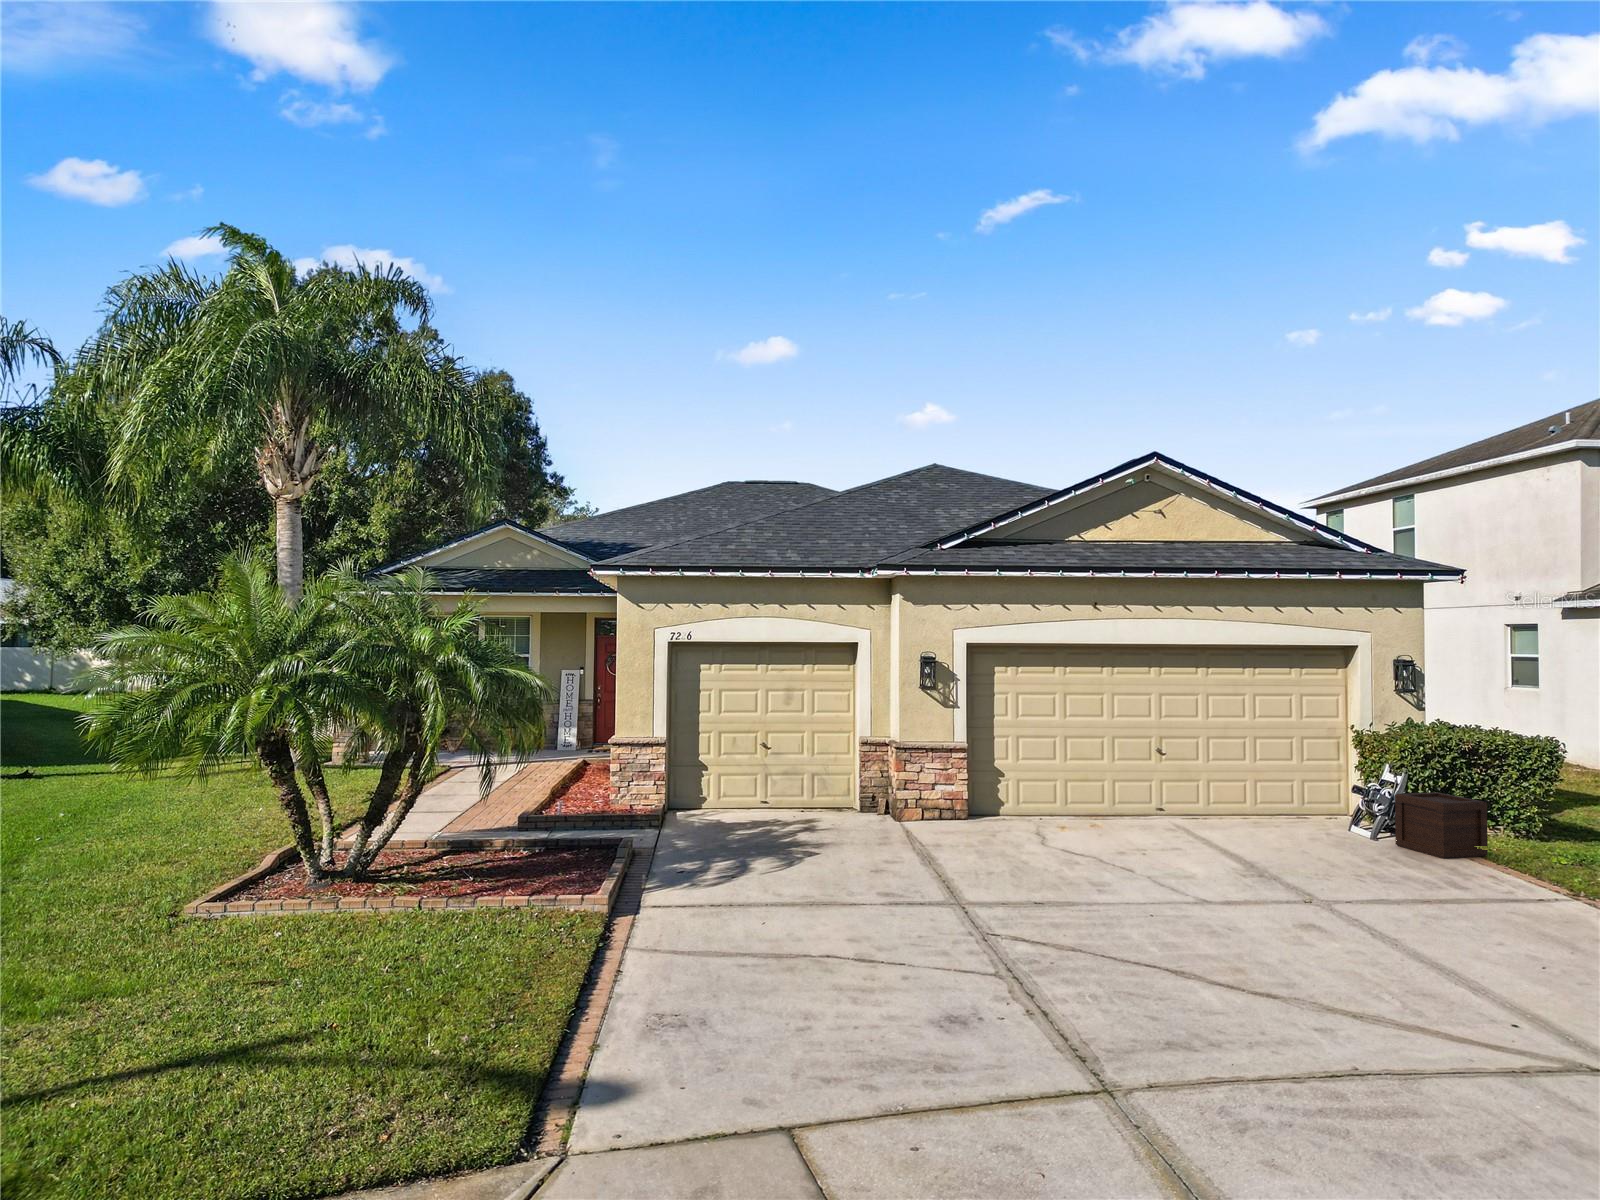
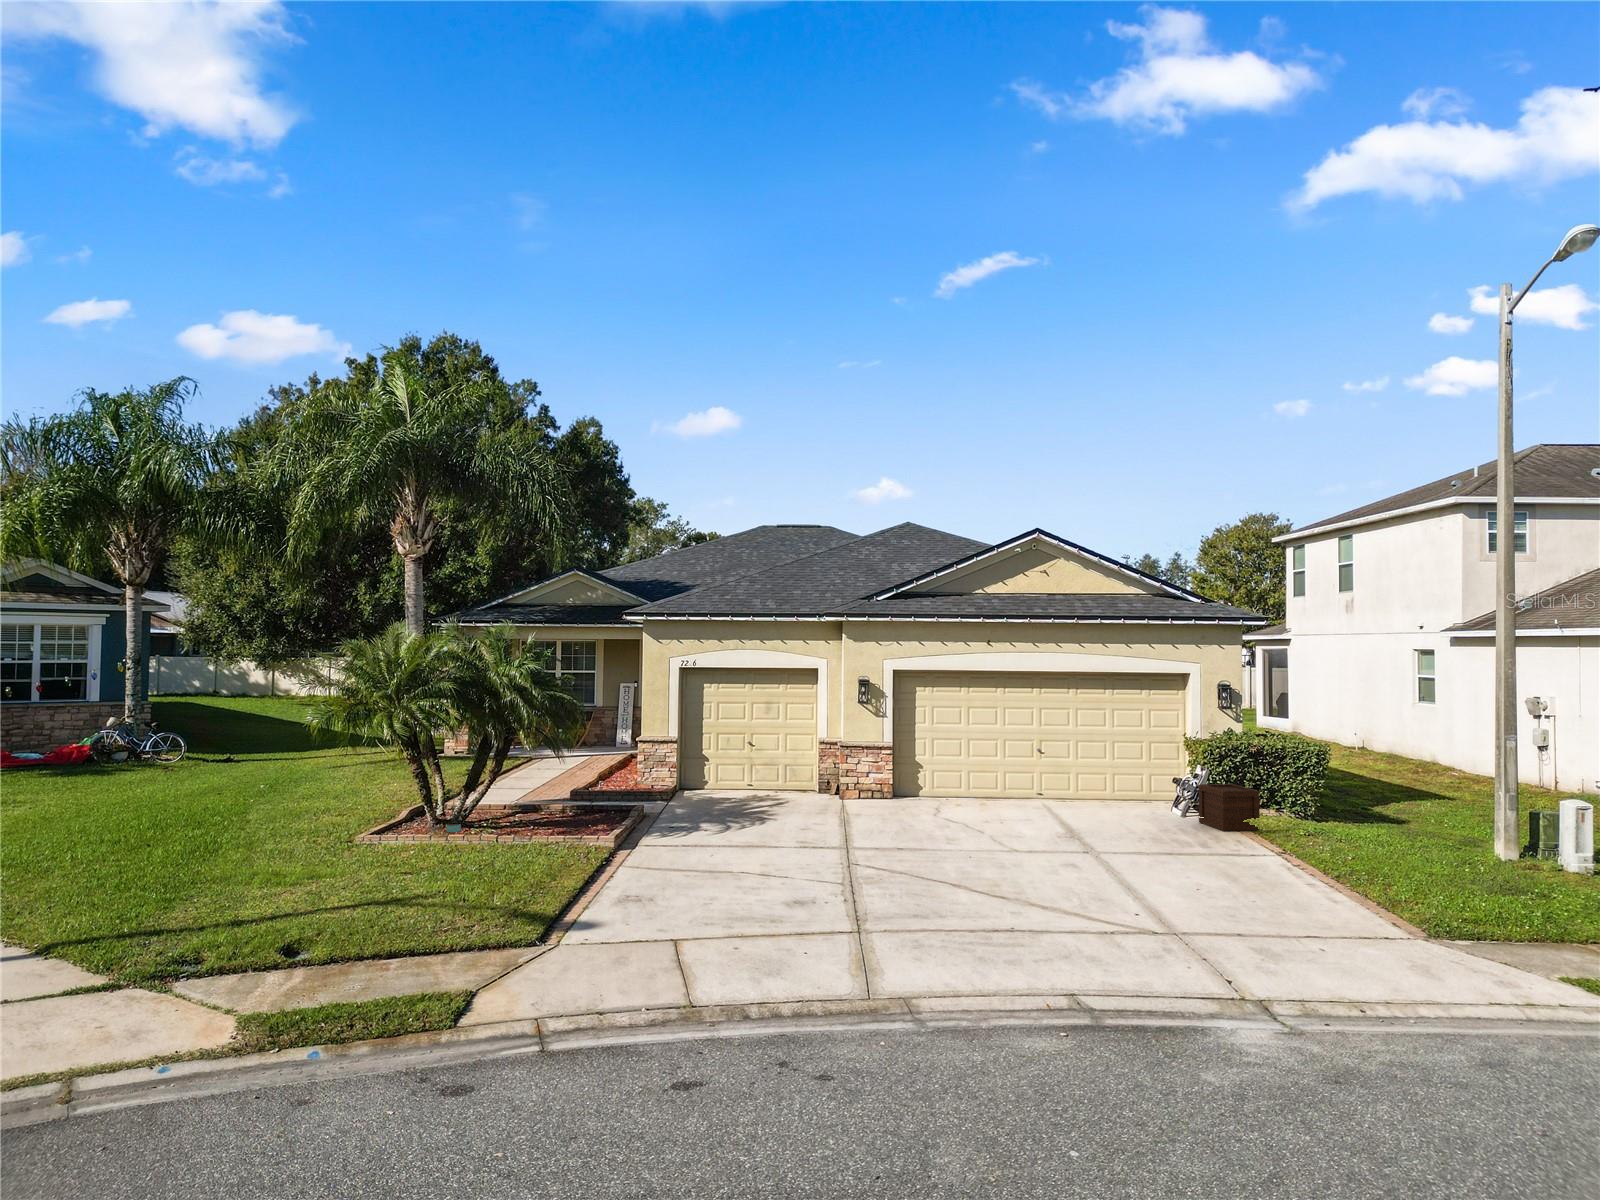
potted plant: none [333,823,369,891] -> present [446,789,466,832]

